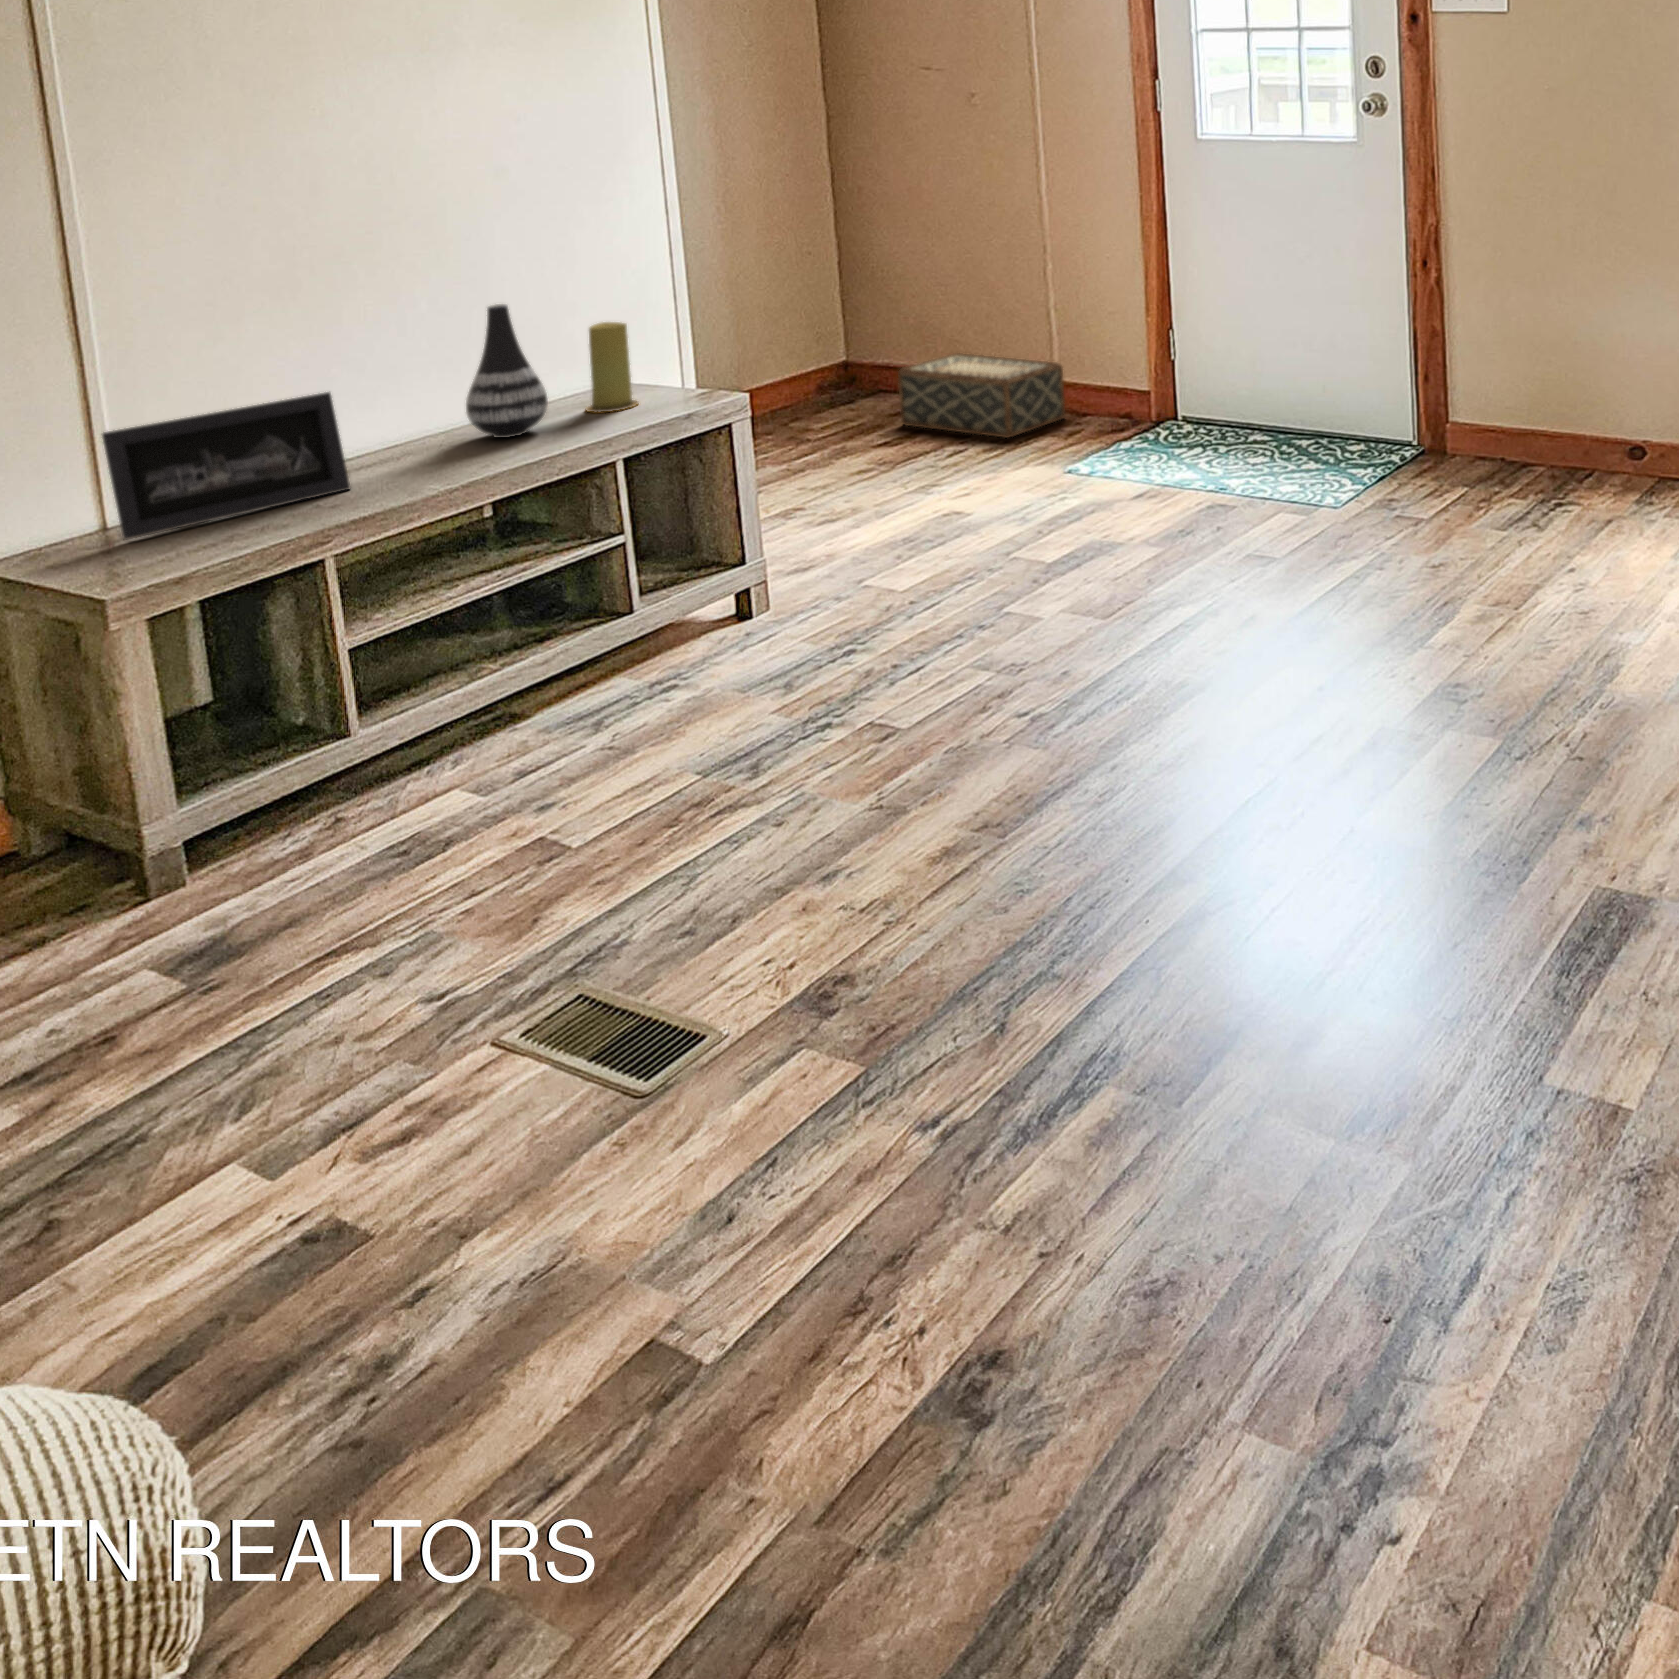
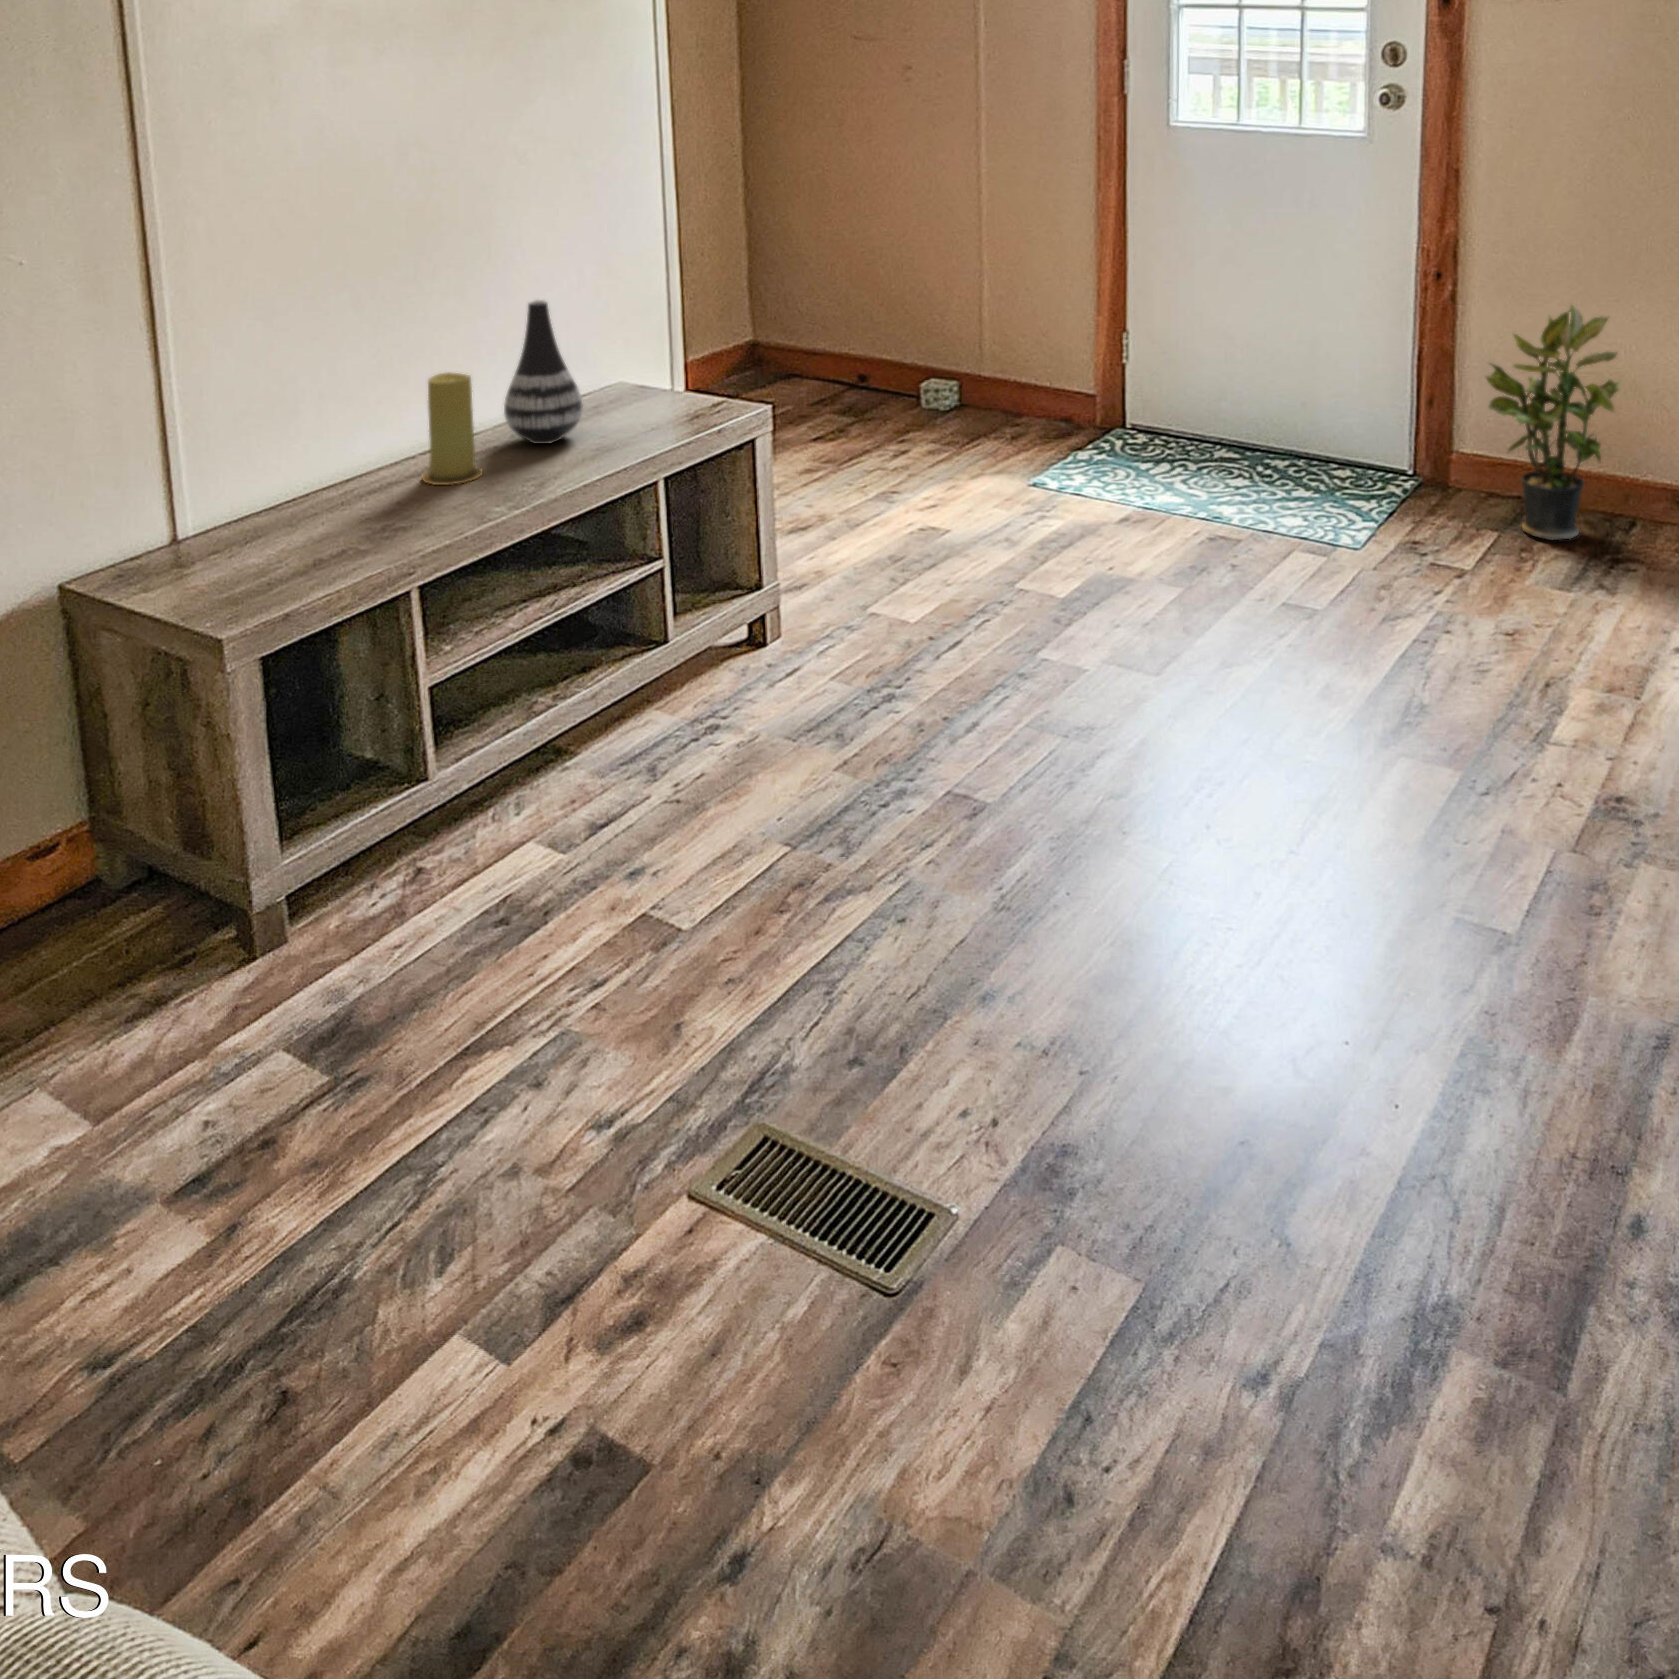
potted plant: none [1451,280,1565,491] -> present [1486,305,1620,540]
candle: present [586,322,638,413] -> present [422,373,483,485]
woven basket: present [898,353,1066,438] -> none [833,339,1005,436]
picture frame: present [102,392,350,540] -> none [189,396,415,554]

